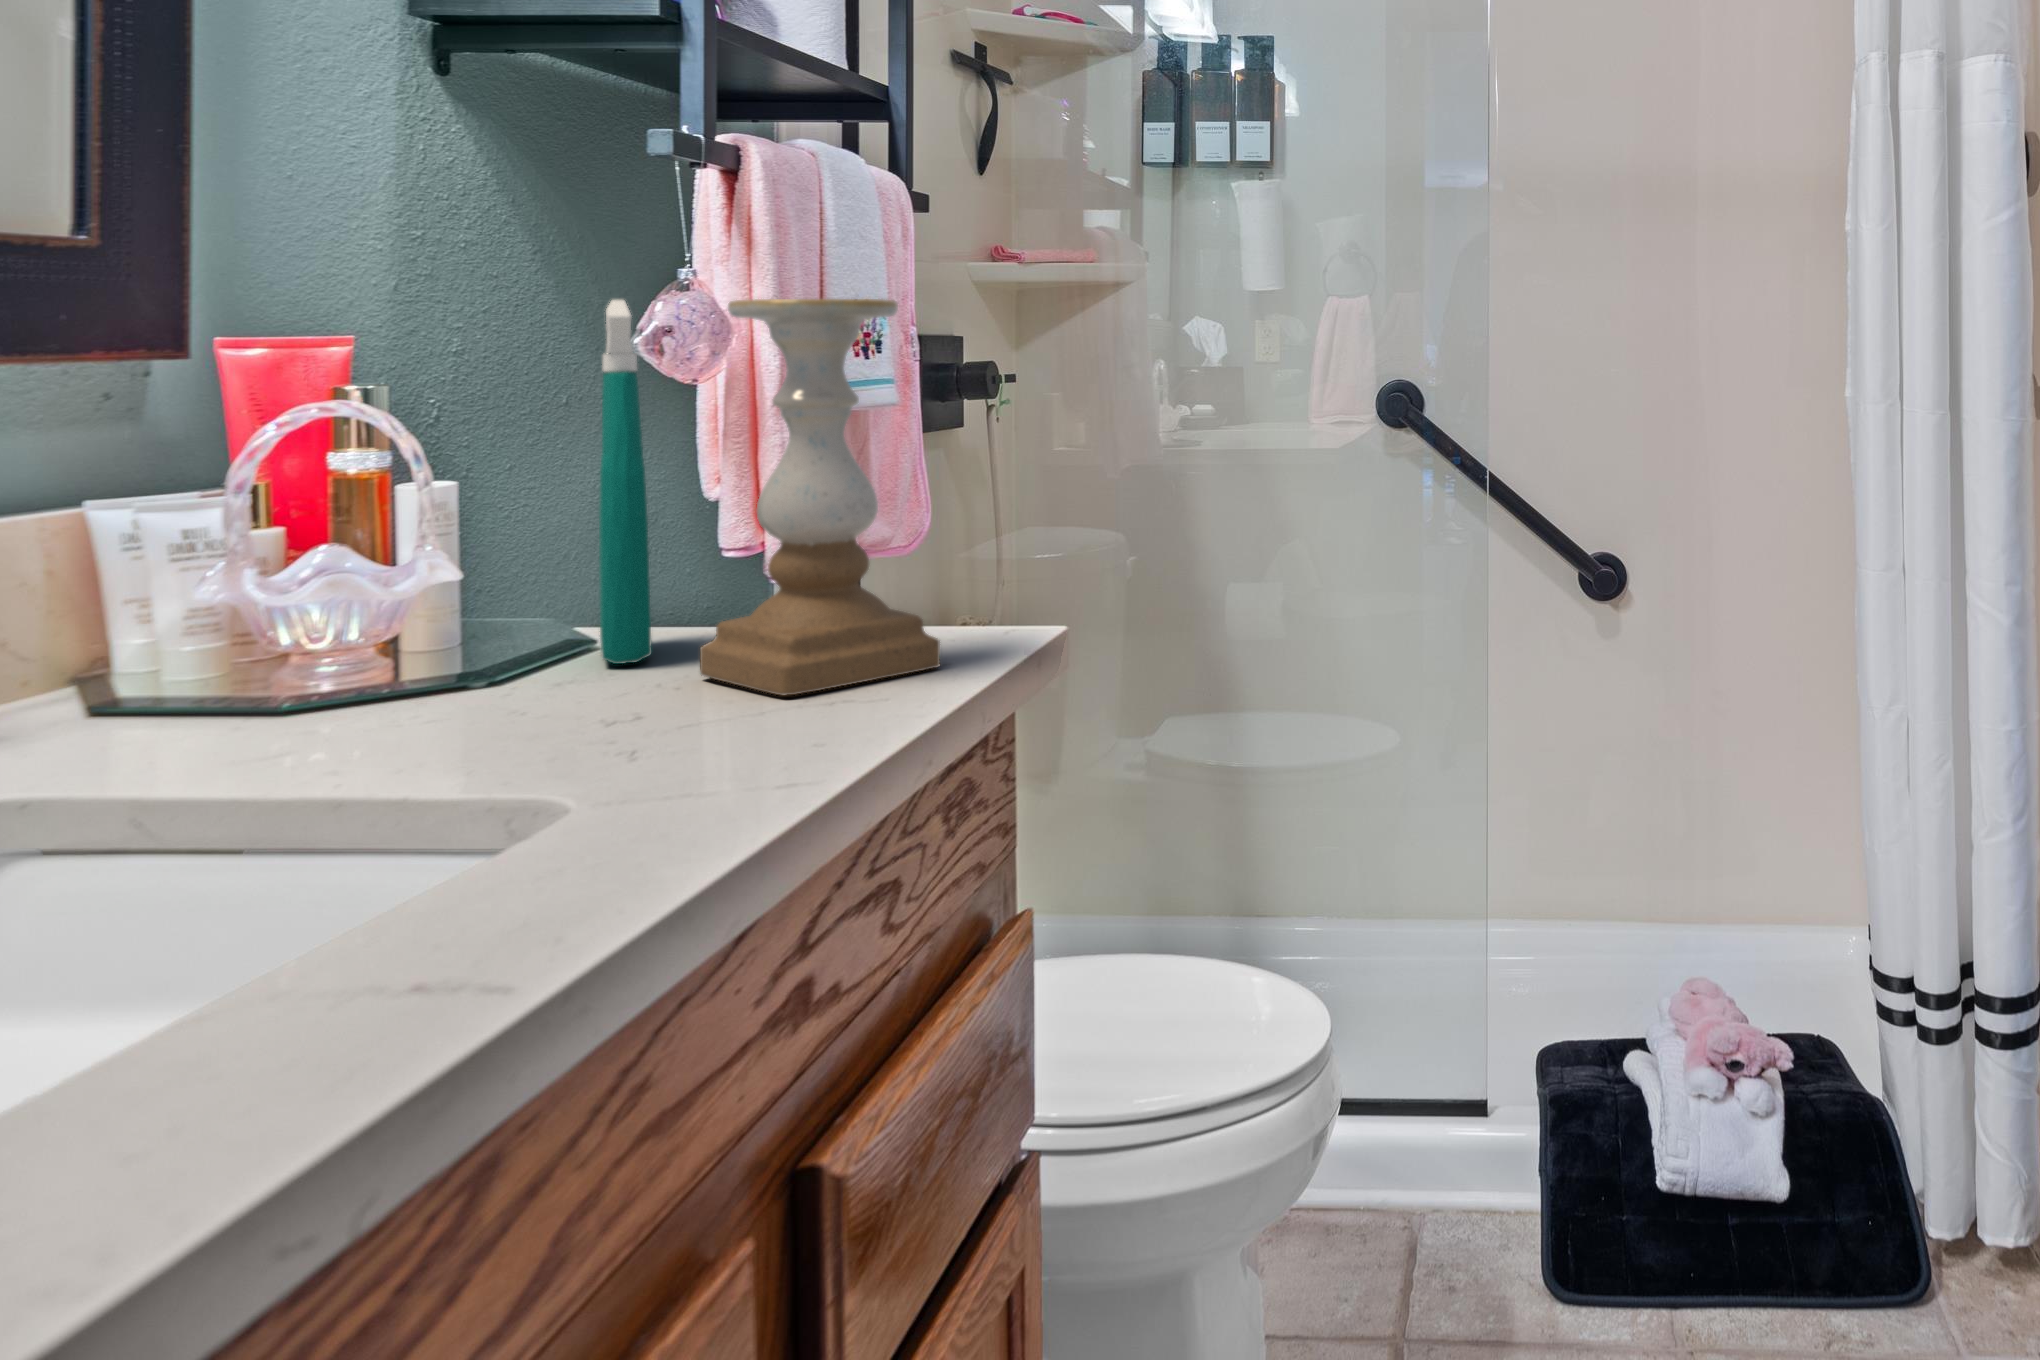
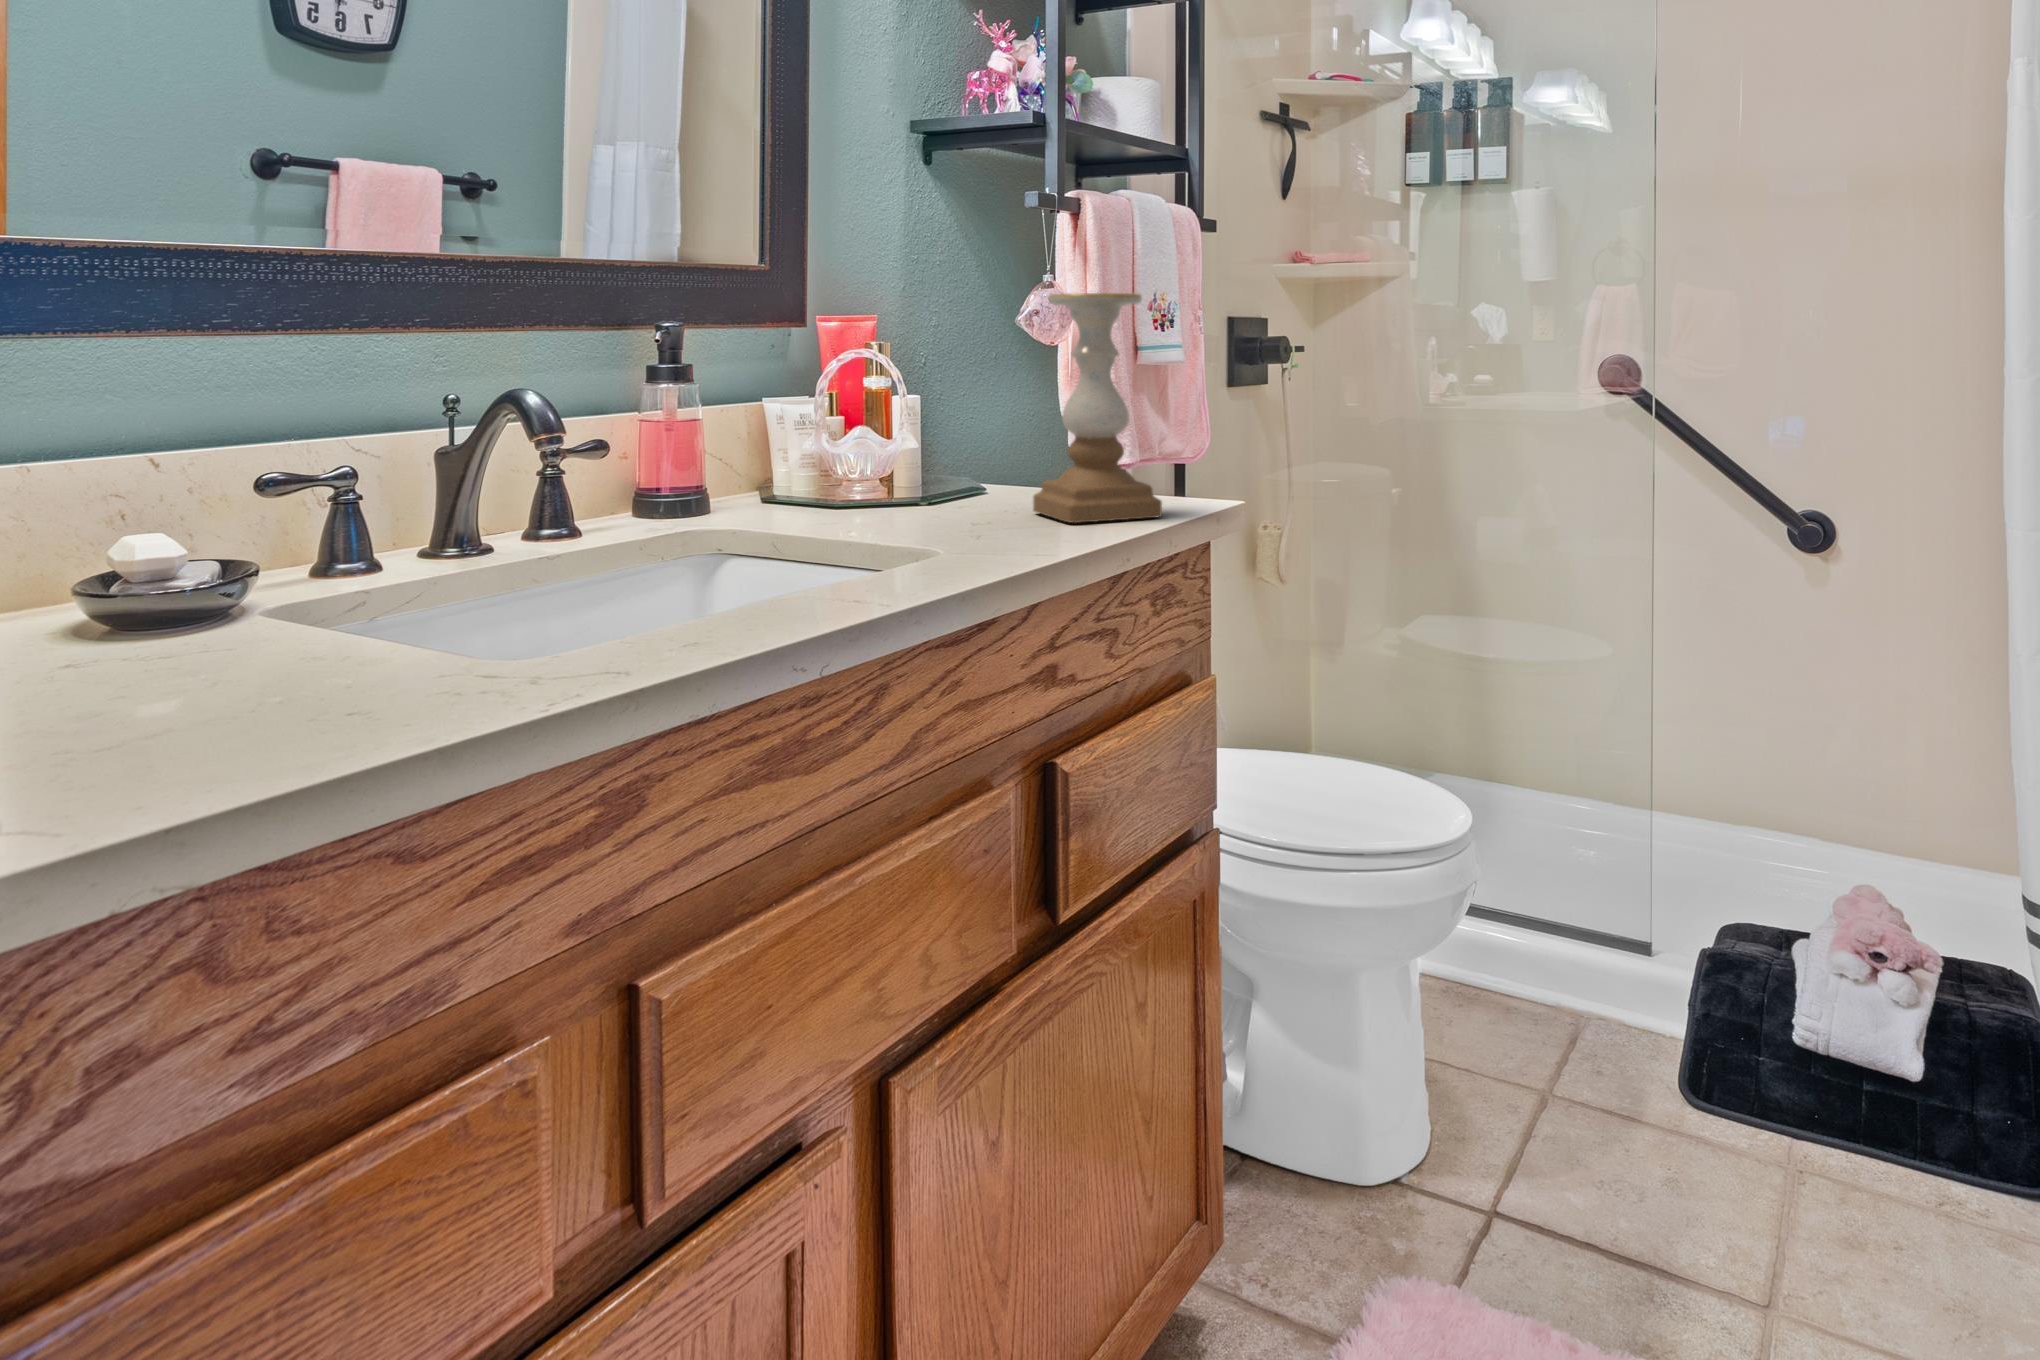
spray bottle: present [599,300,652,664] -> none [988,295,1016,504]

